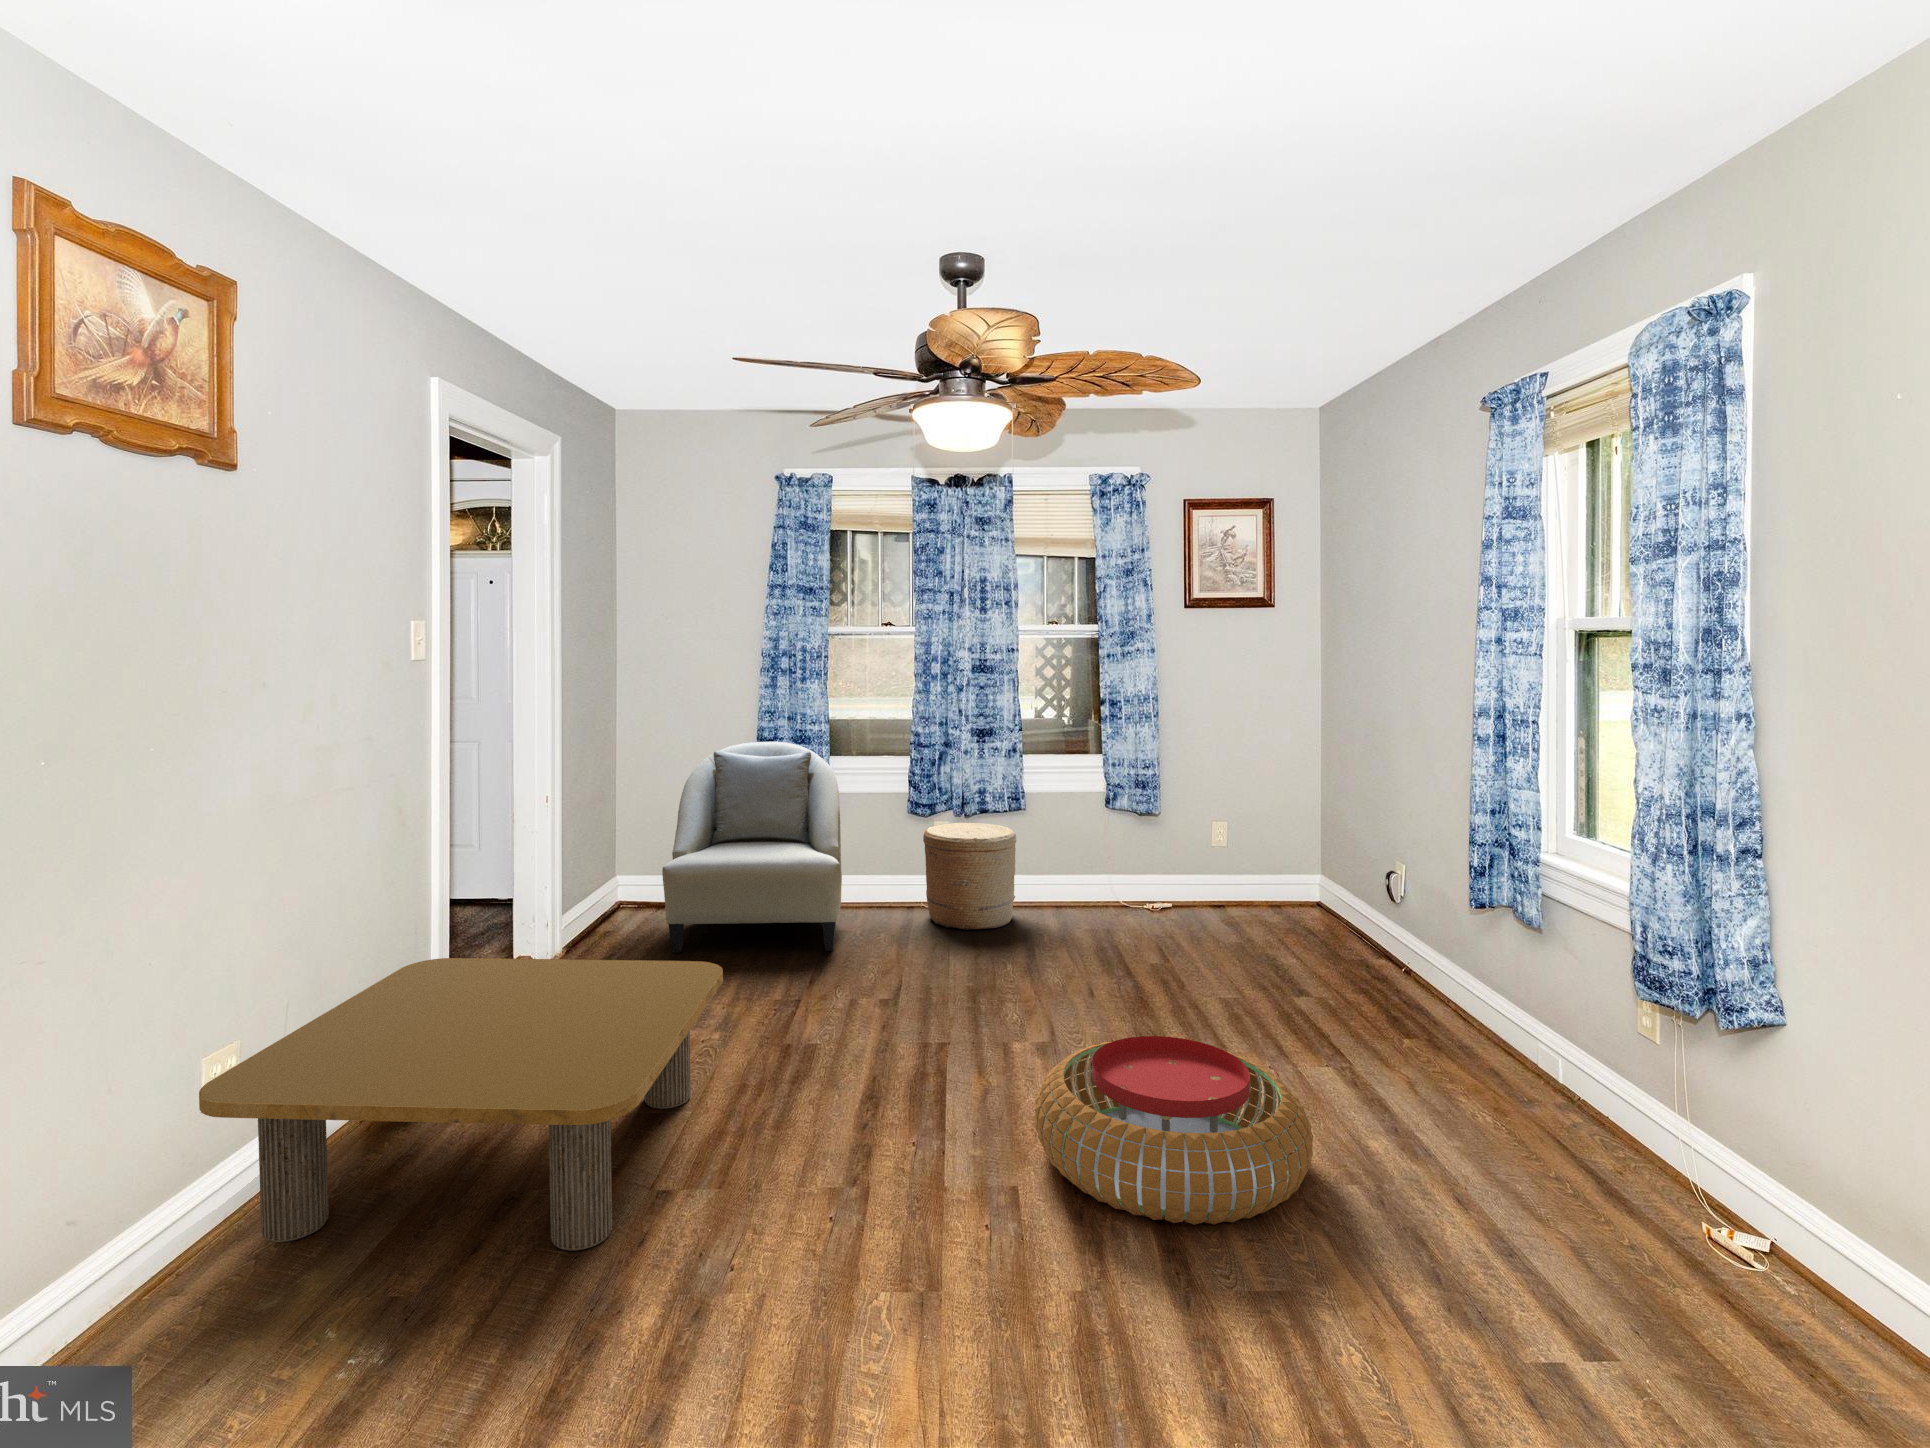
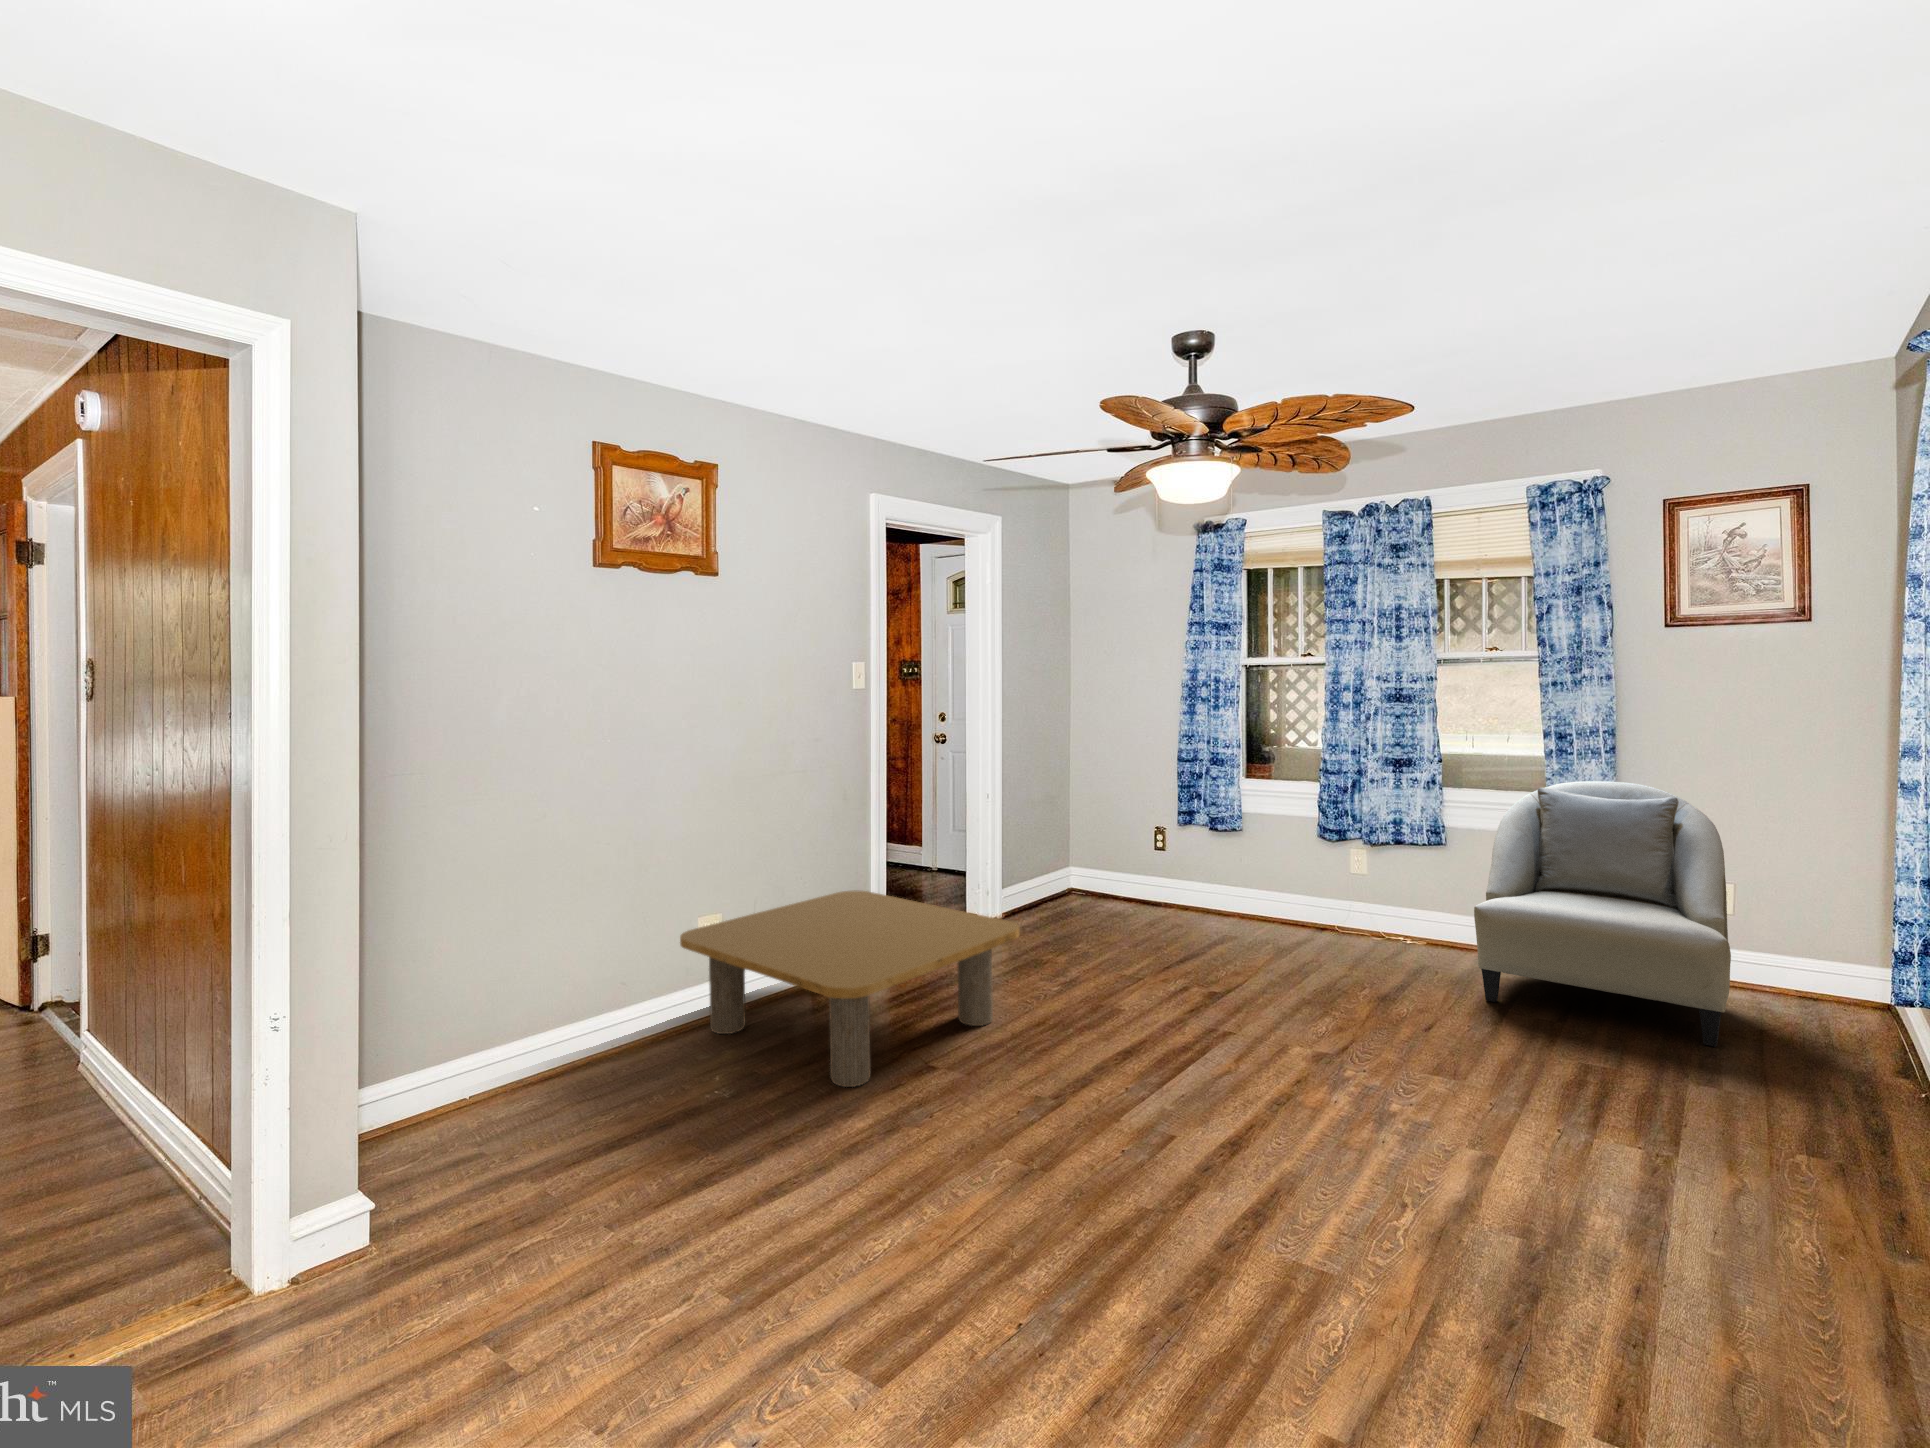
armchair: present [662,742,842,953] -> present [1474,781,1731,1047]
woven basket: present [923,823,1016,930] -> none [1321,851,1426,961]
pouf: present [1035,1036,1313,1225] -> none [1193,1057,1489,1254]

